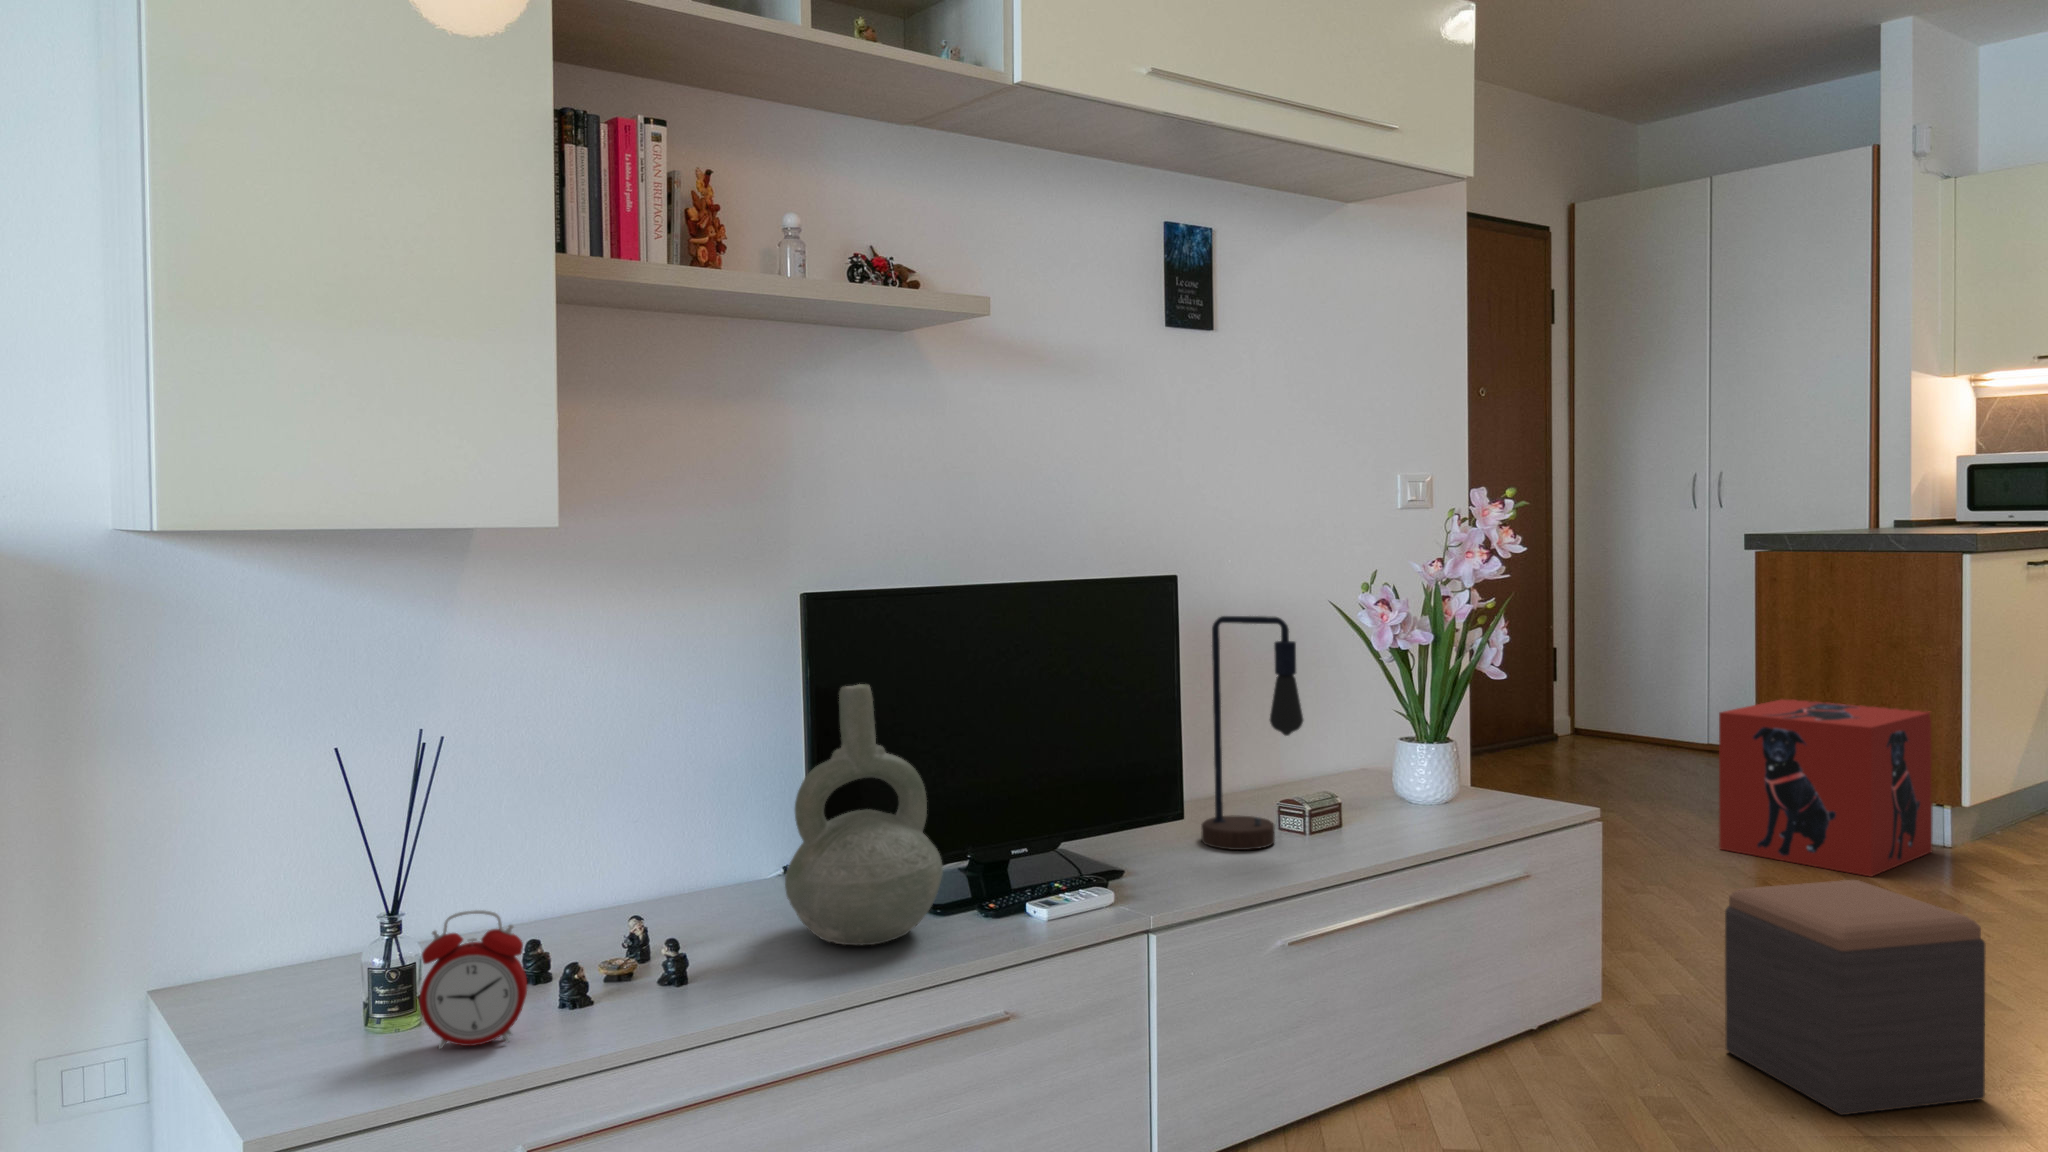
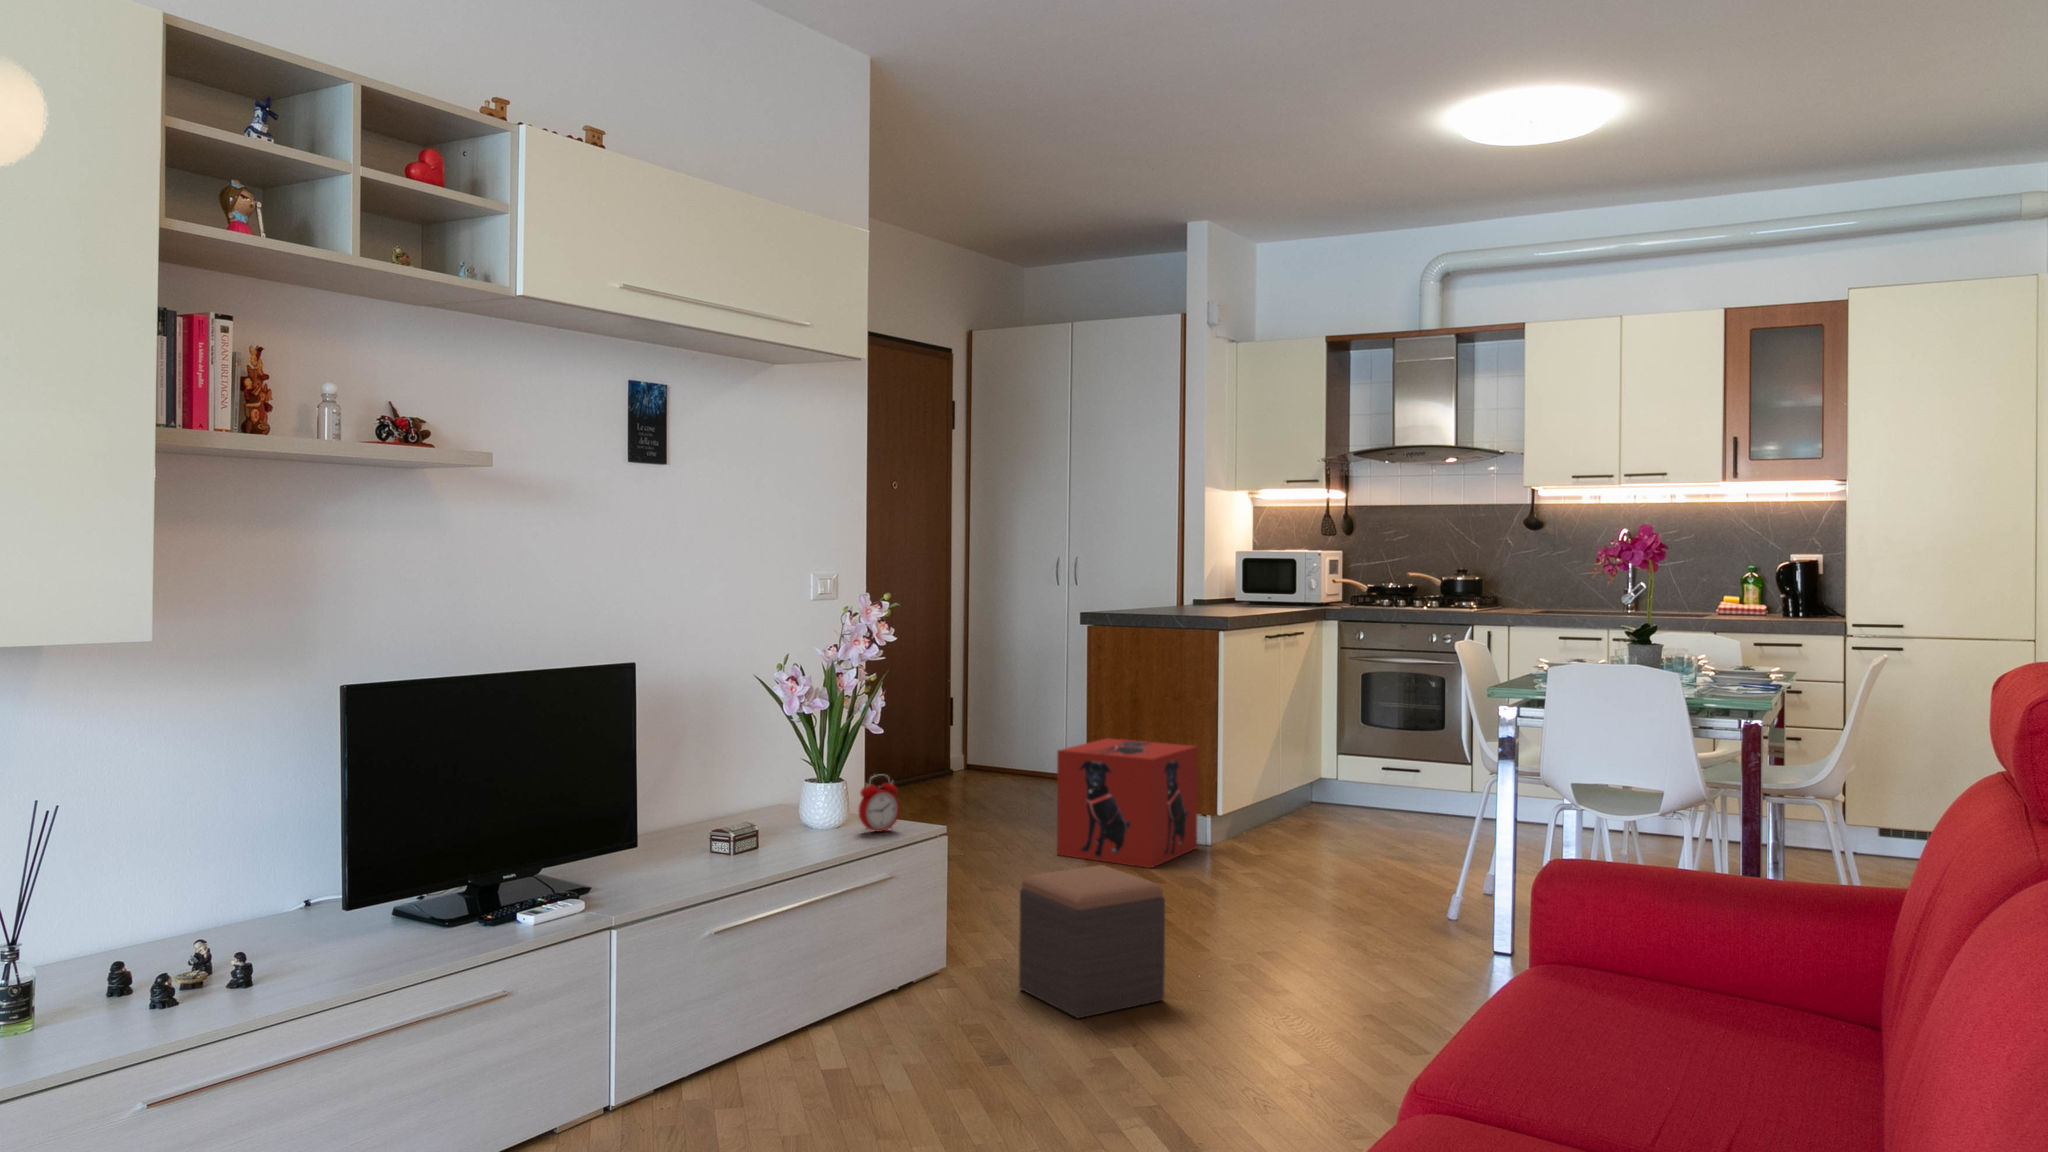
table lamp: present [1201,616,1303,850] -> none [651,693,730,868]
decorative vase: present [785,684,943,945] -> none [325,755,454,951]
alarm clock: present [419,910,527,1049] -> present [859,776,900,832]

